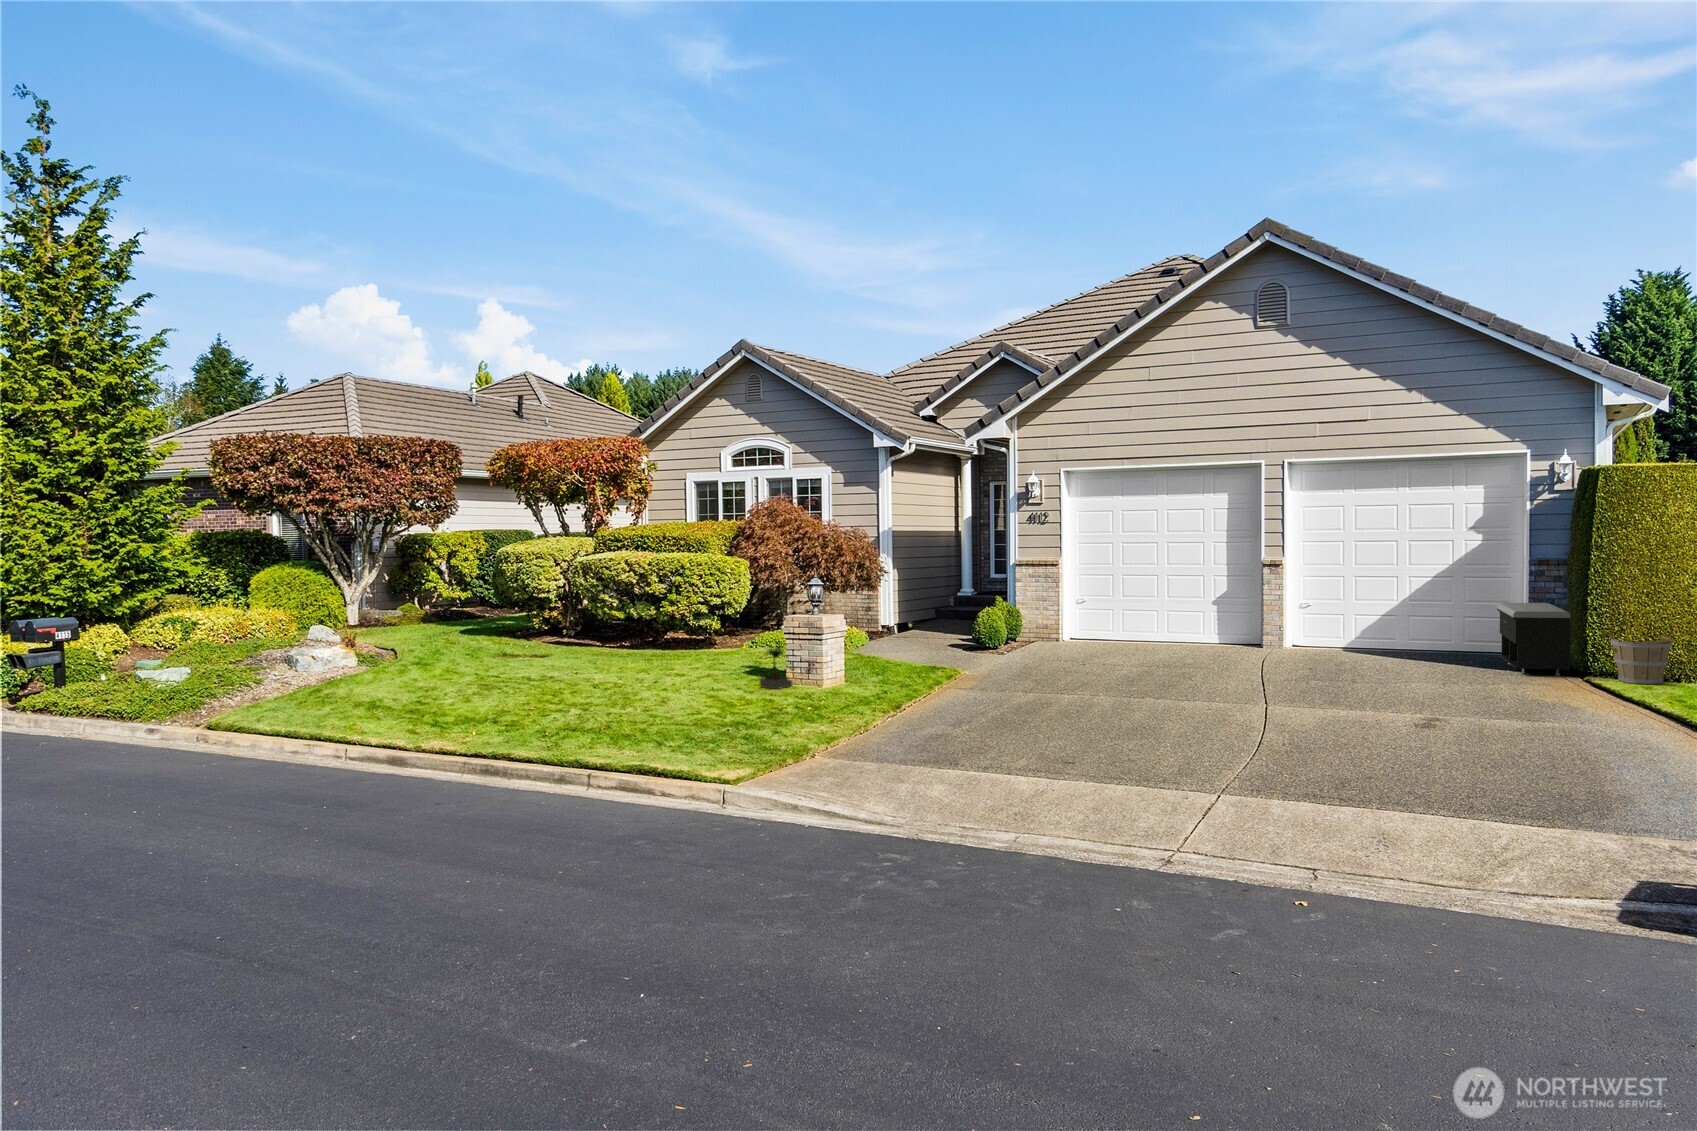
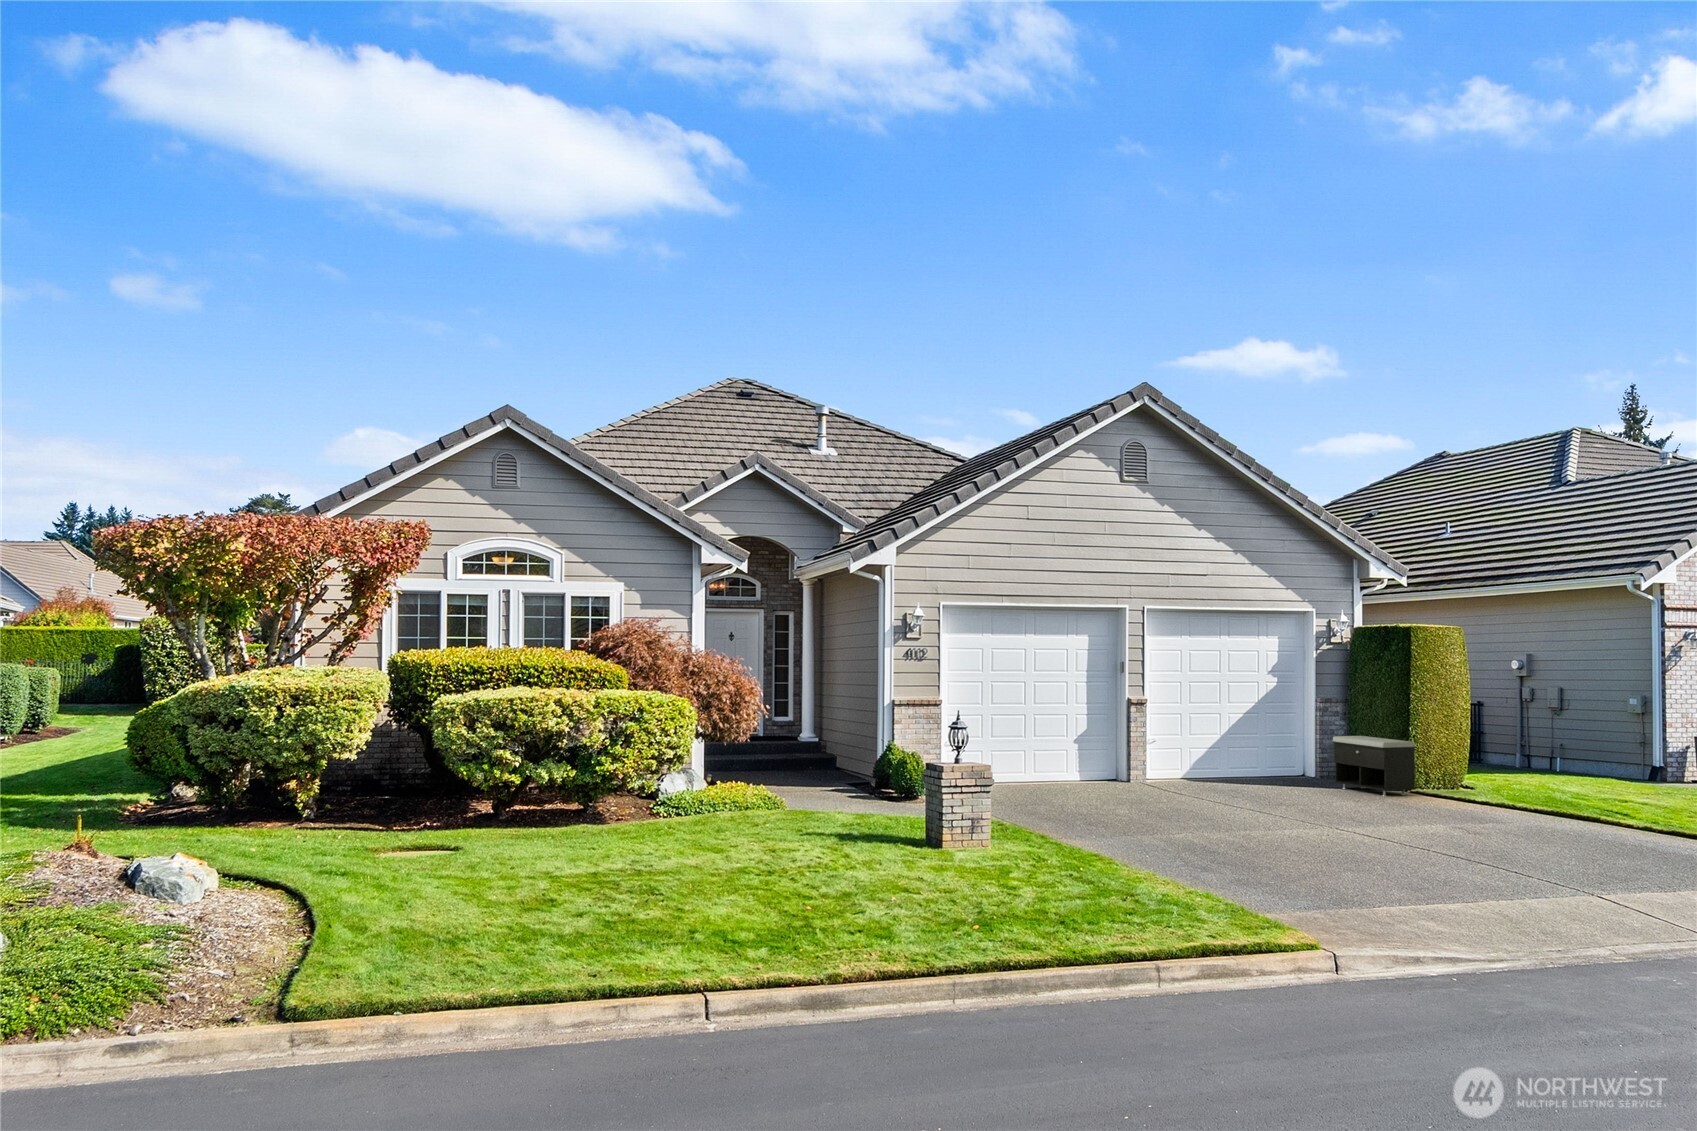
wooden bucket: present [1611,636,1672,685] -> none [1438,759,1484,798]
potted plant: present [759,643,792,689] -> none [883,796,928,855]

